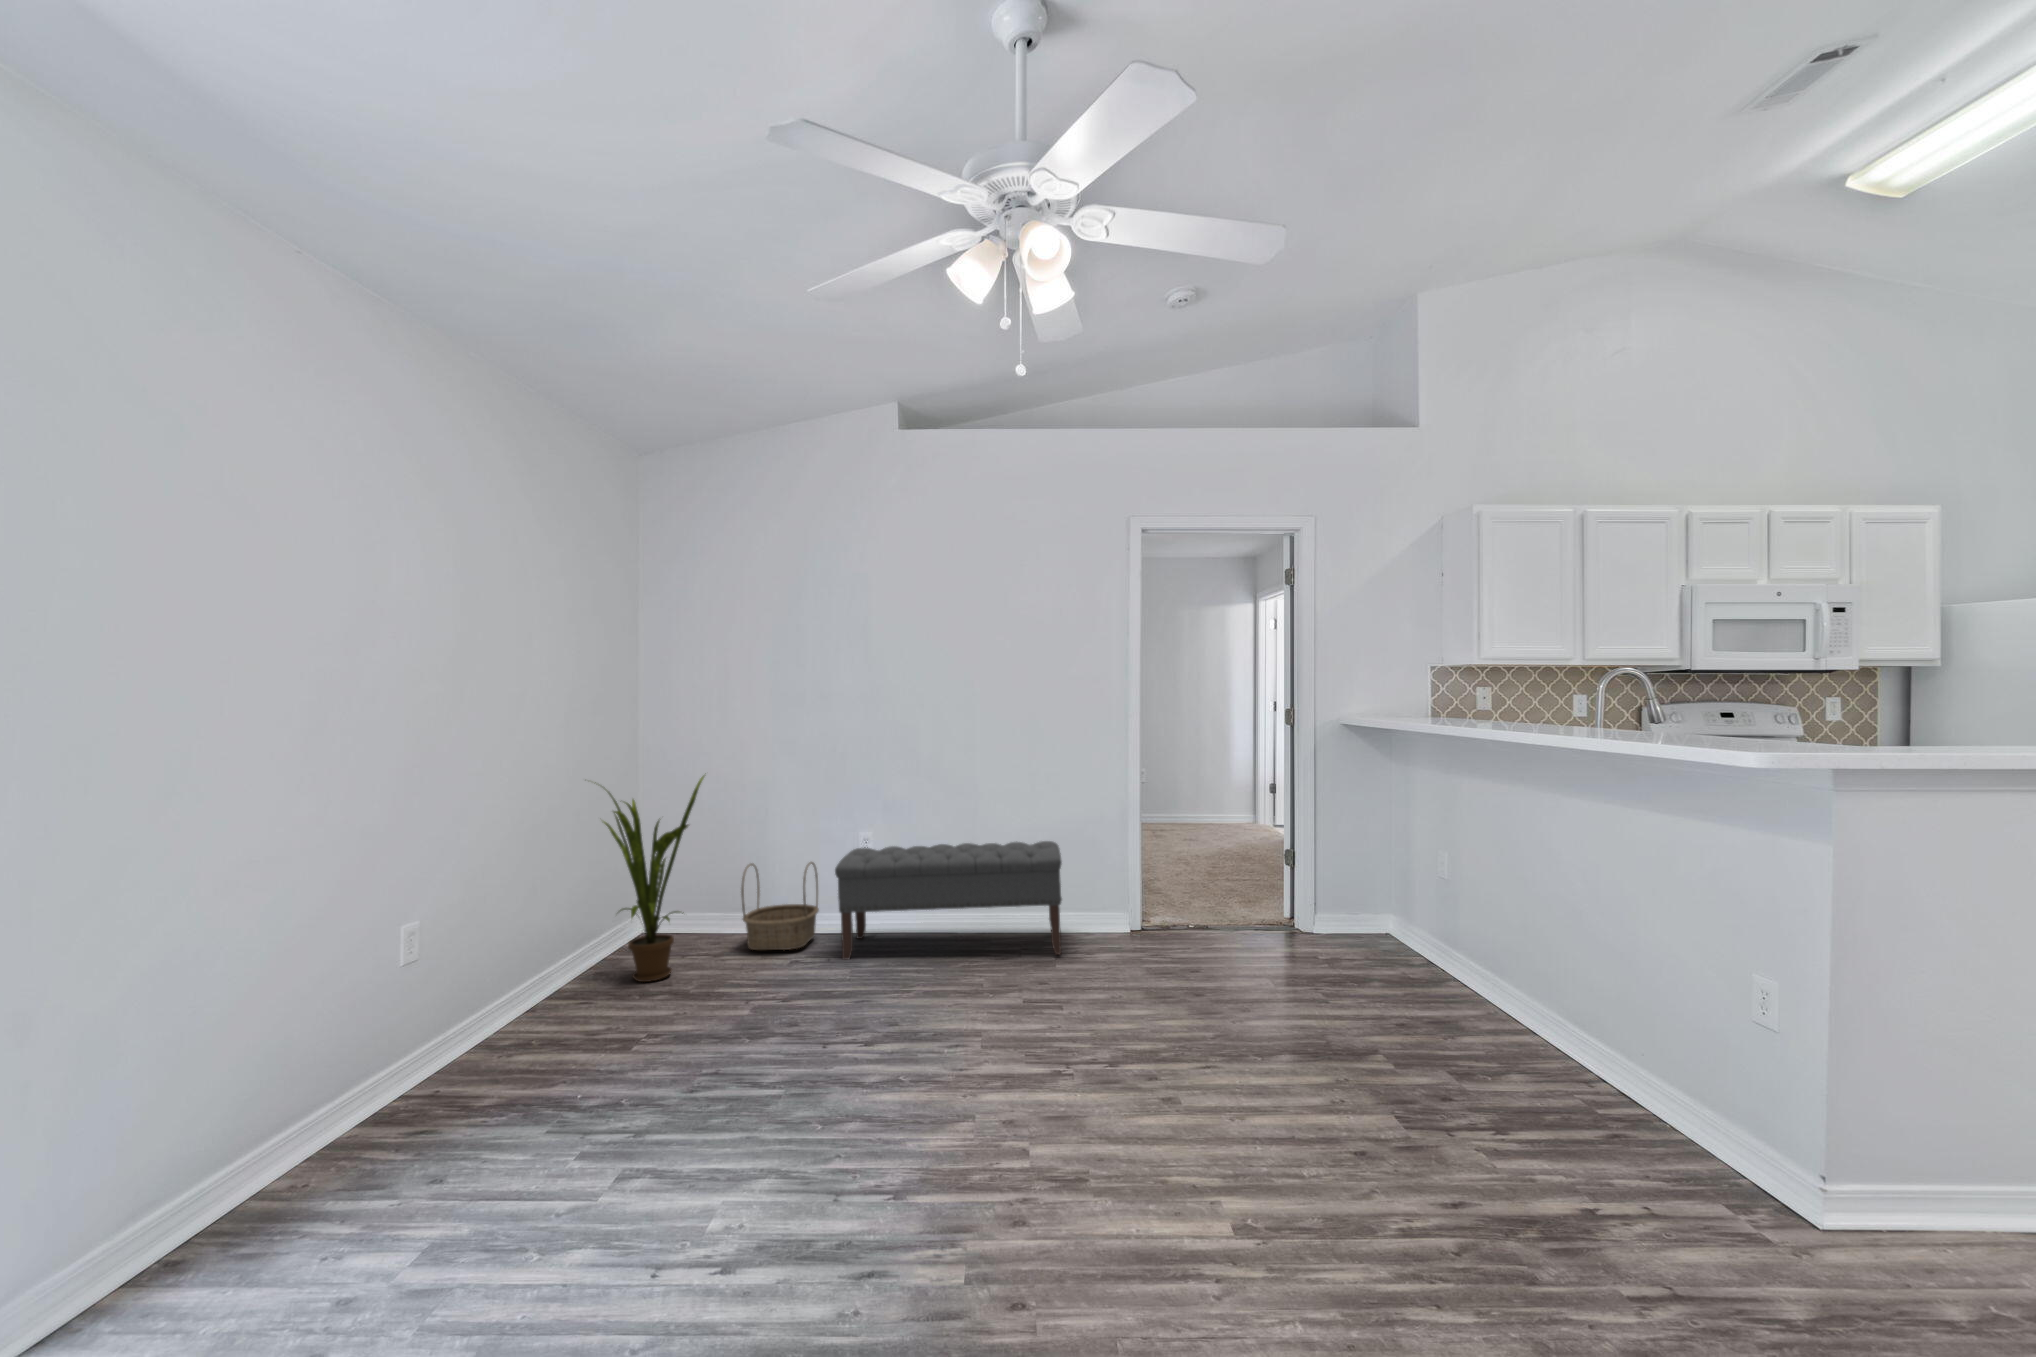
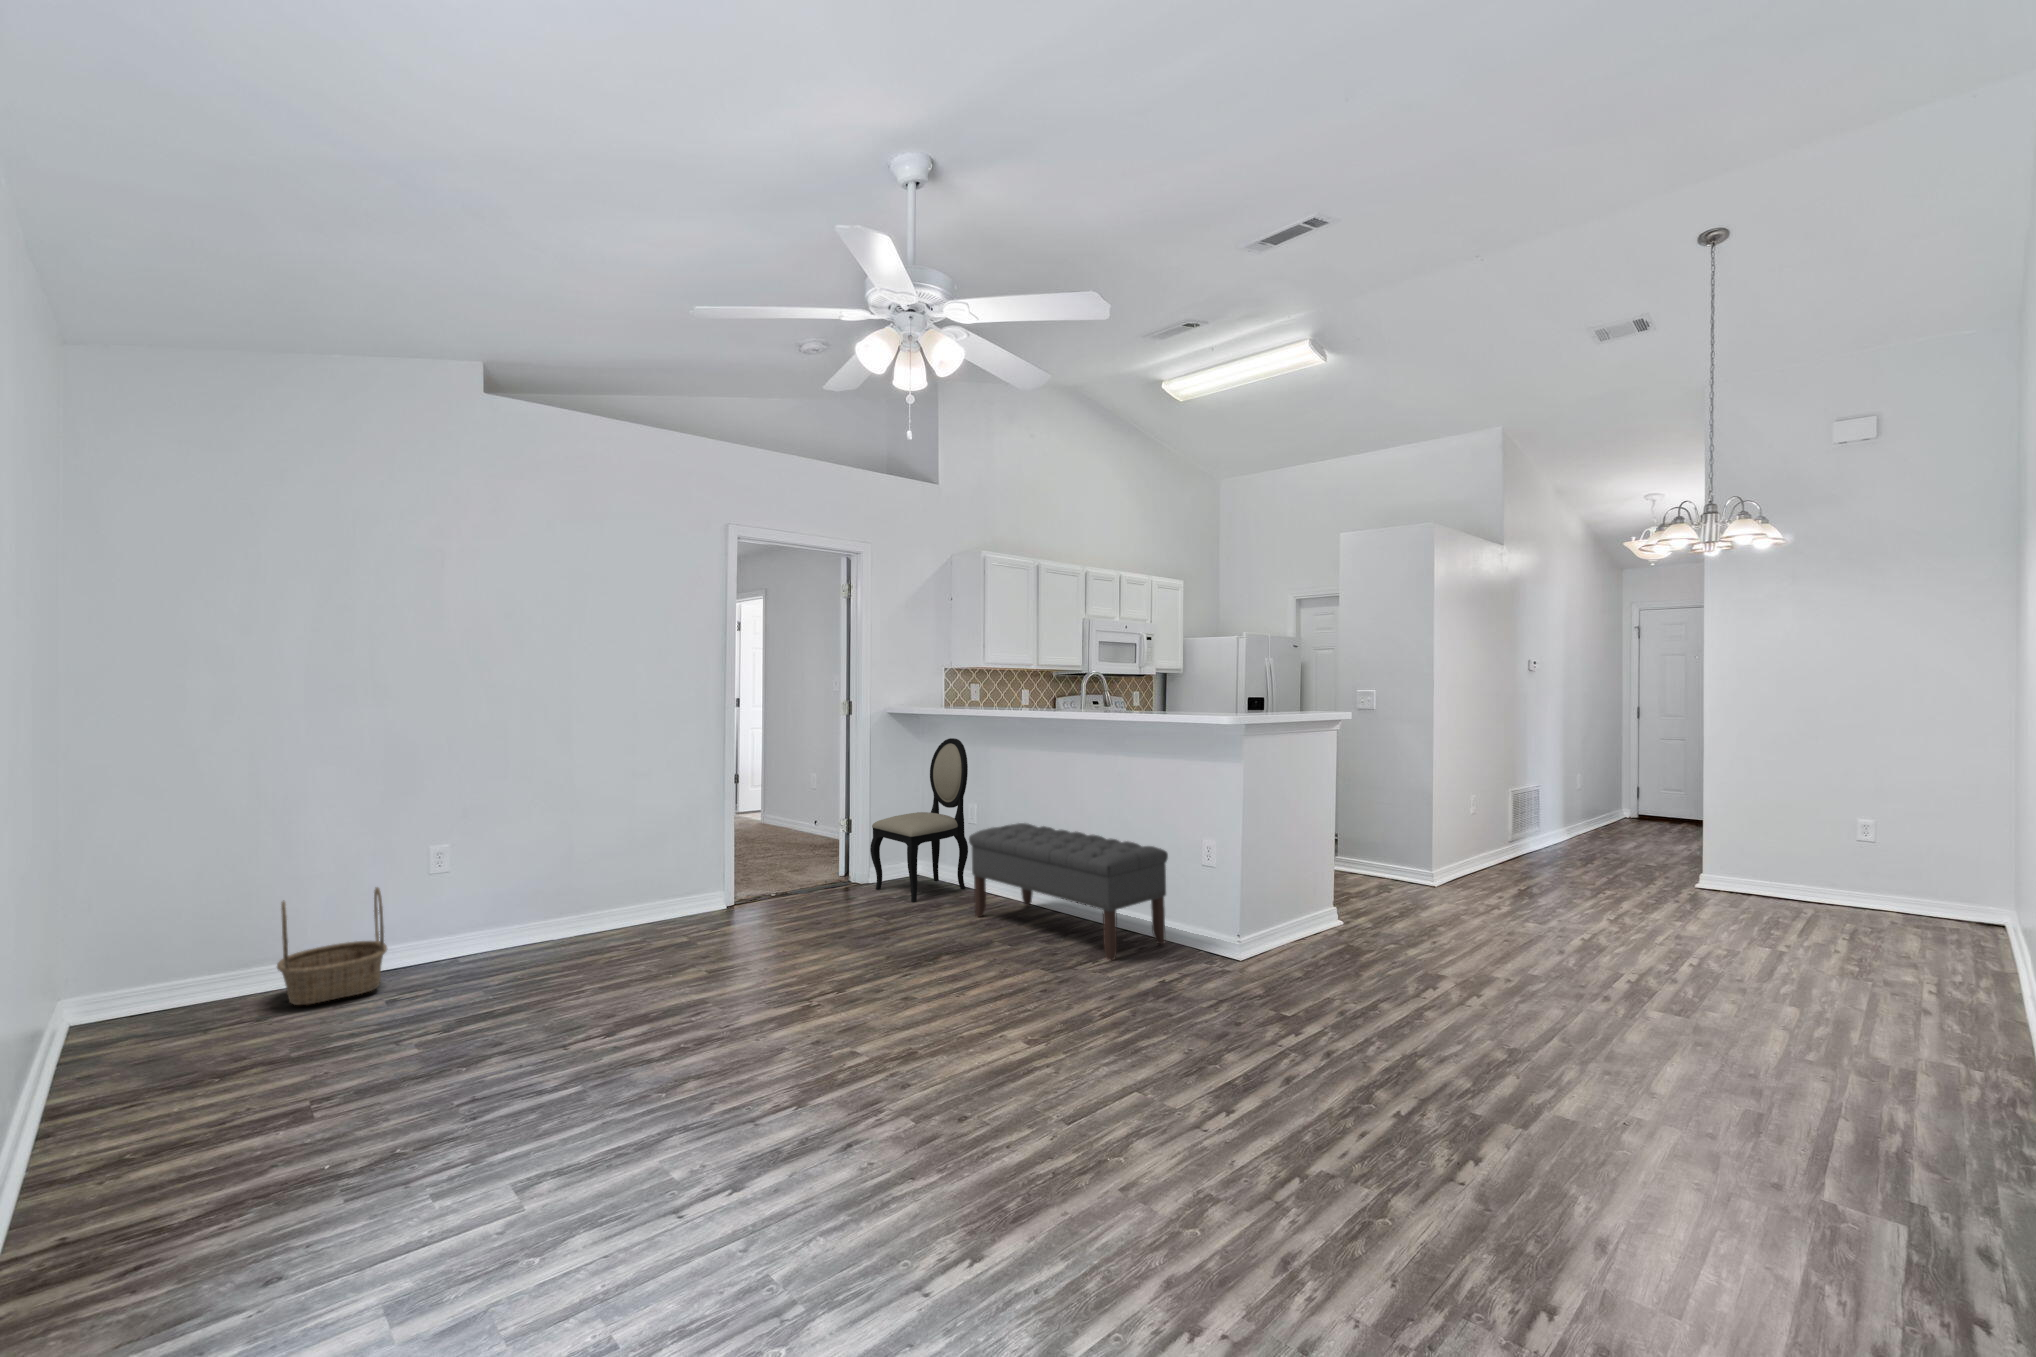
dining chair: none [1312,760,1435,970] -> present [870,738,968,903]
house plant: present [595,776,704,982] -> none [47,787,259,1070]
bench: present [835,841,1062,959] -> present [969,823,1168,960]

